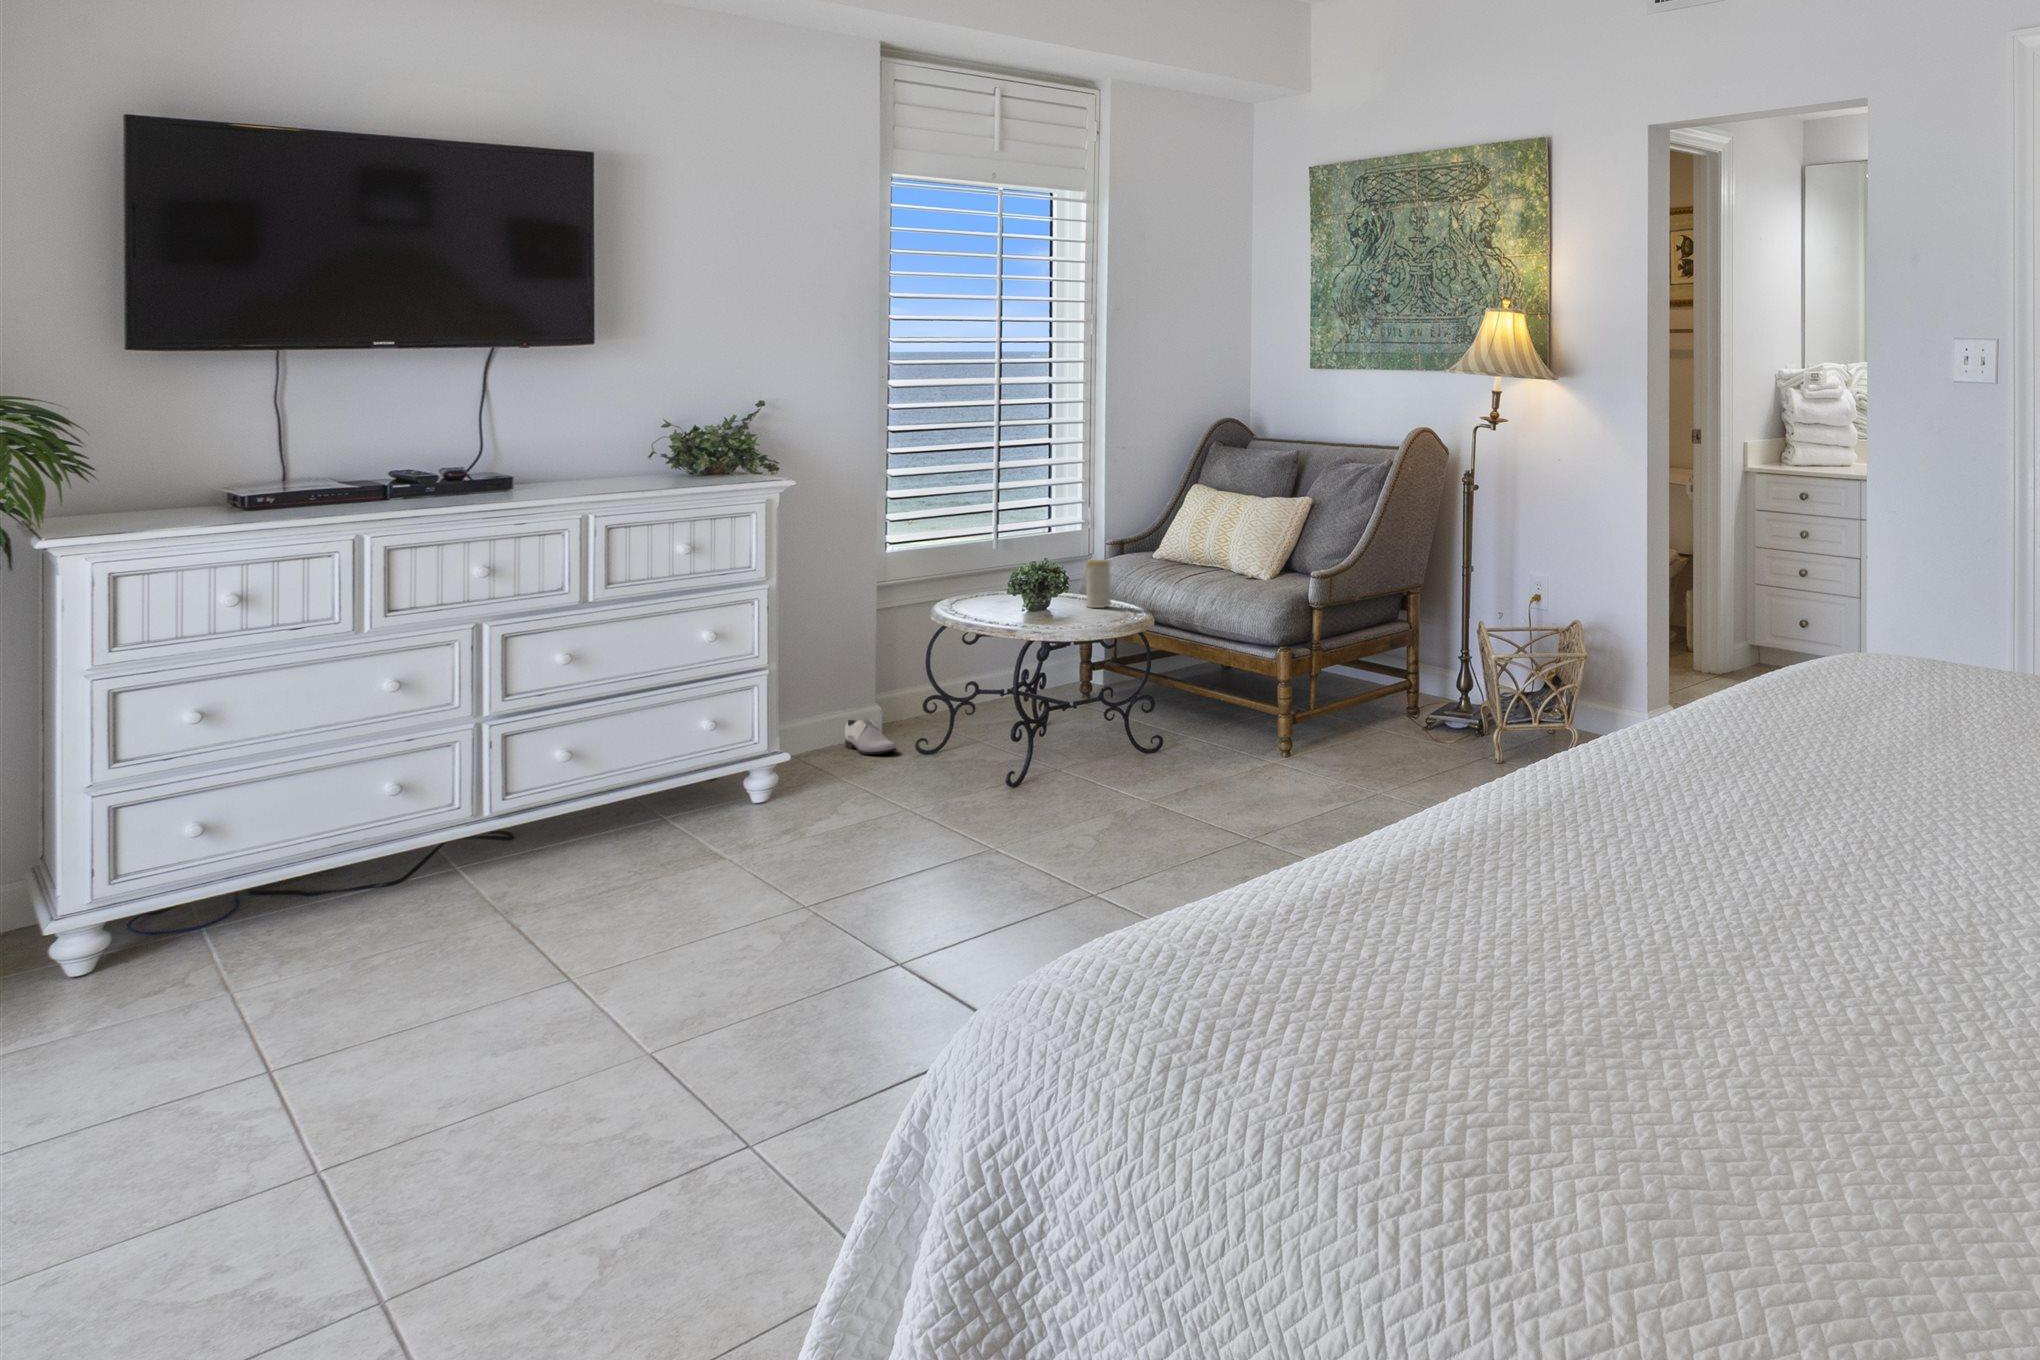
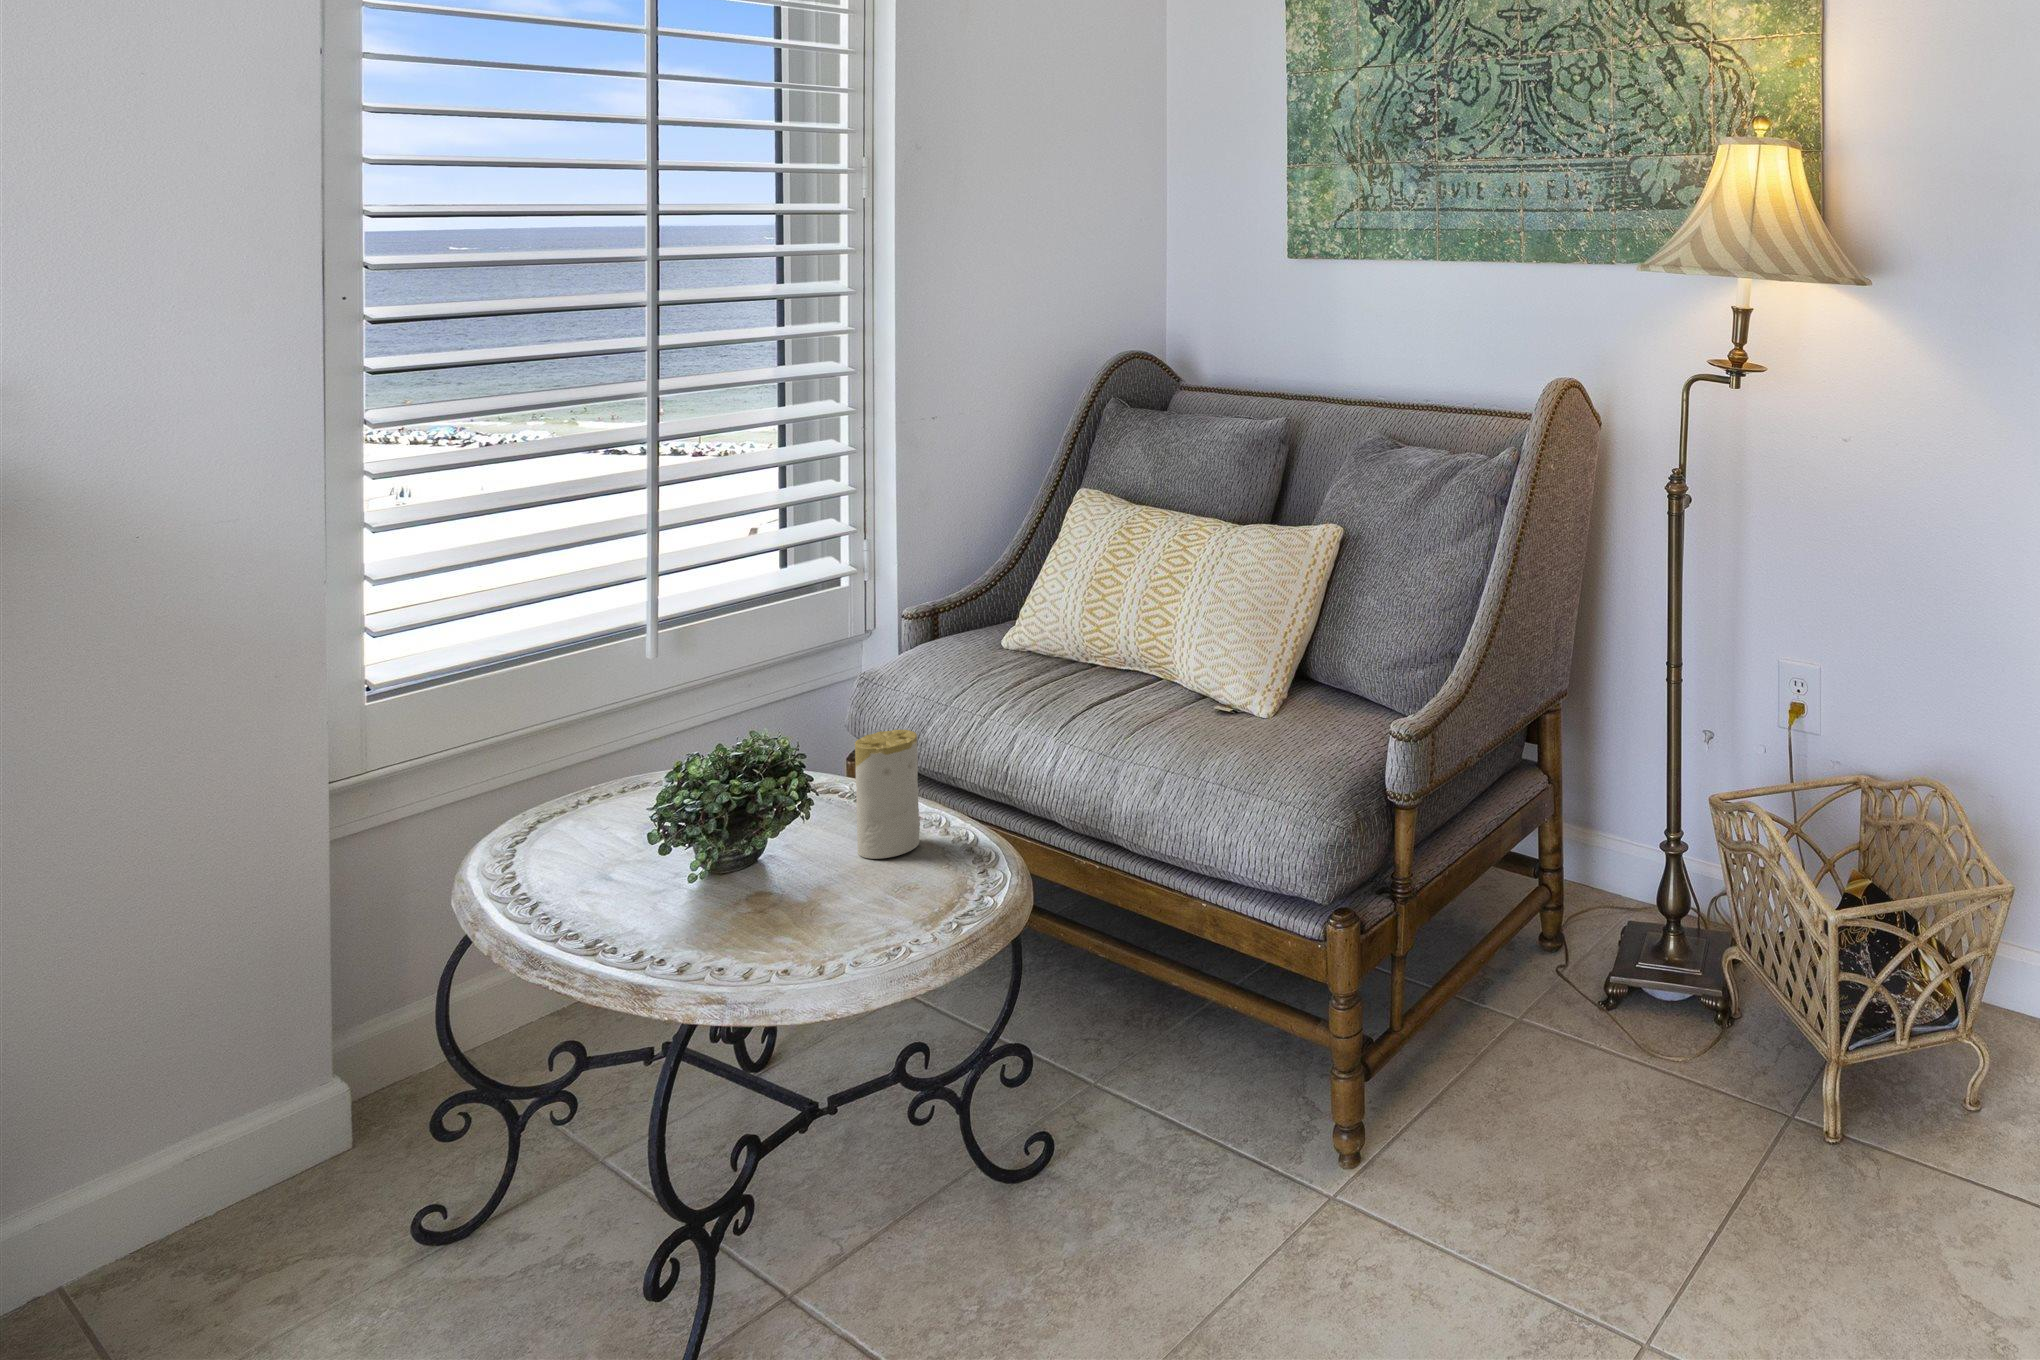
shoe: present [845,718,897,754] -> none [222,1149,351,1277]

